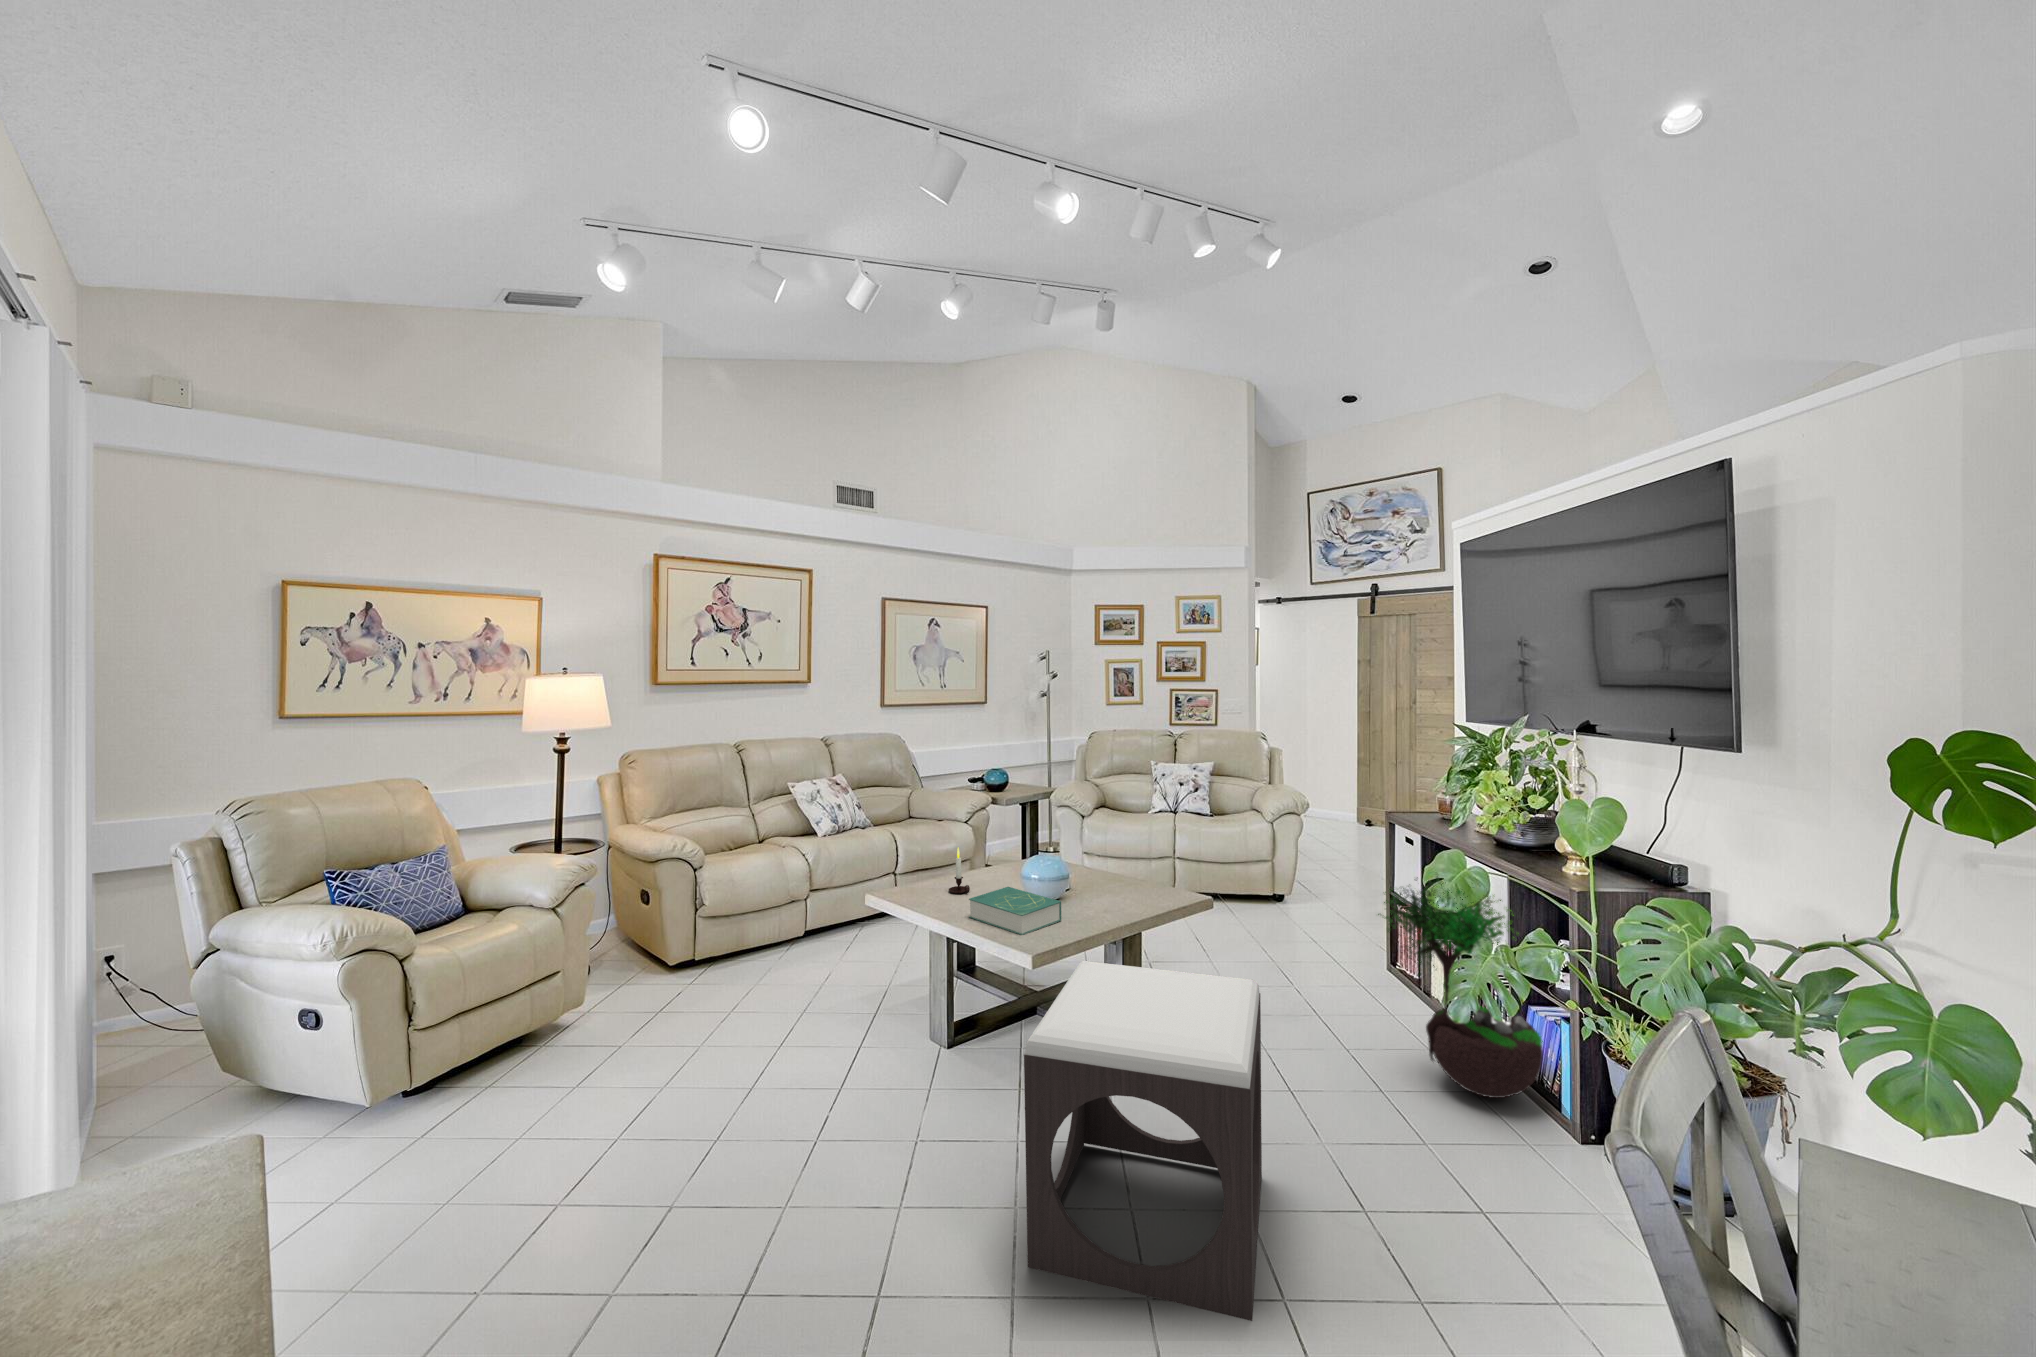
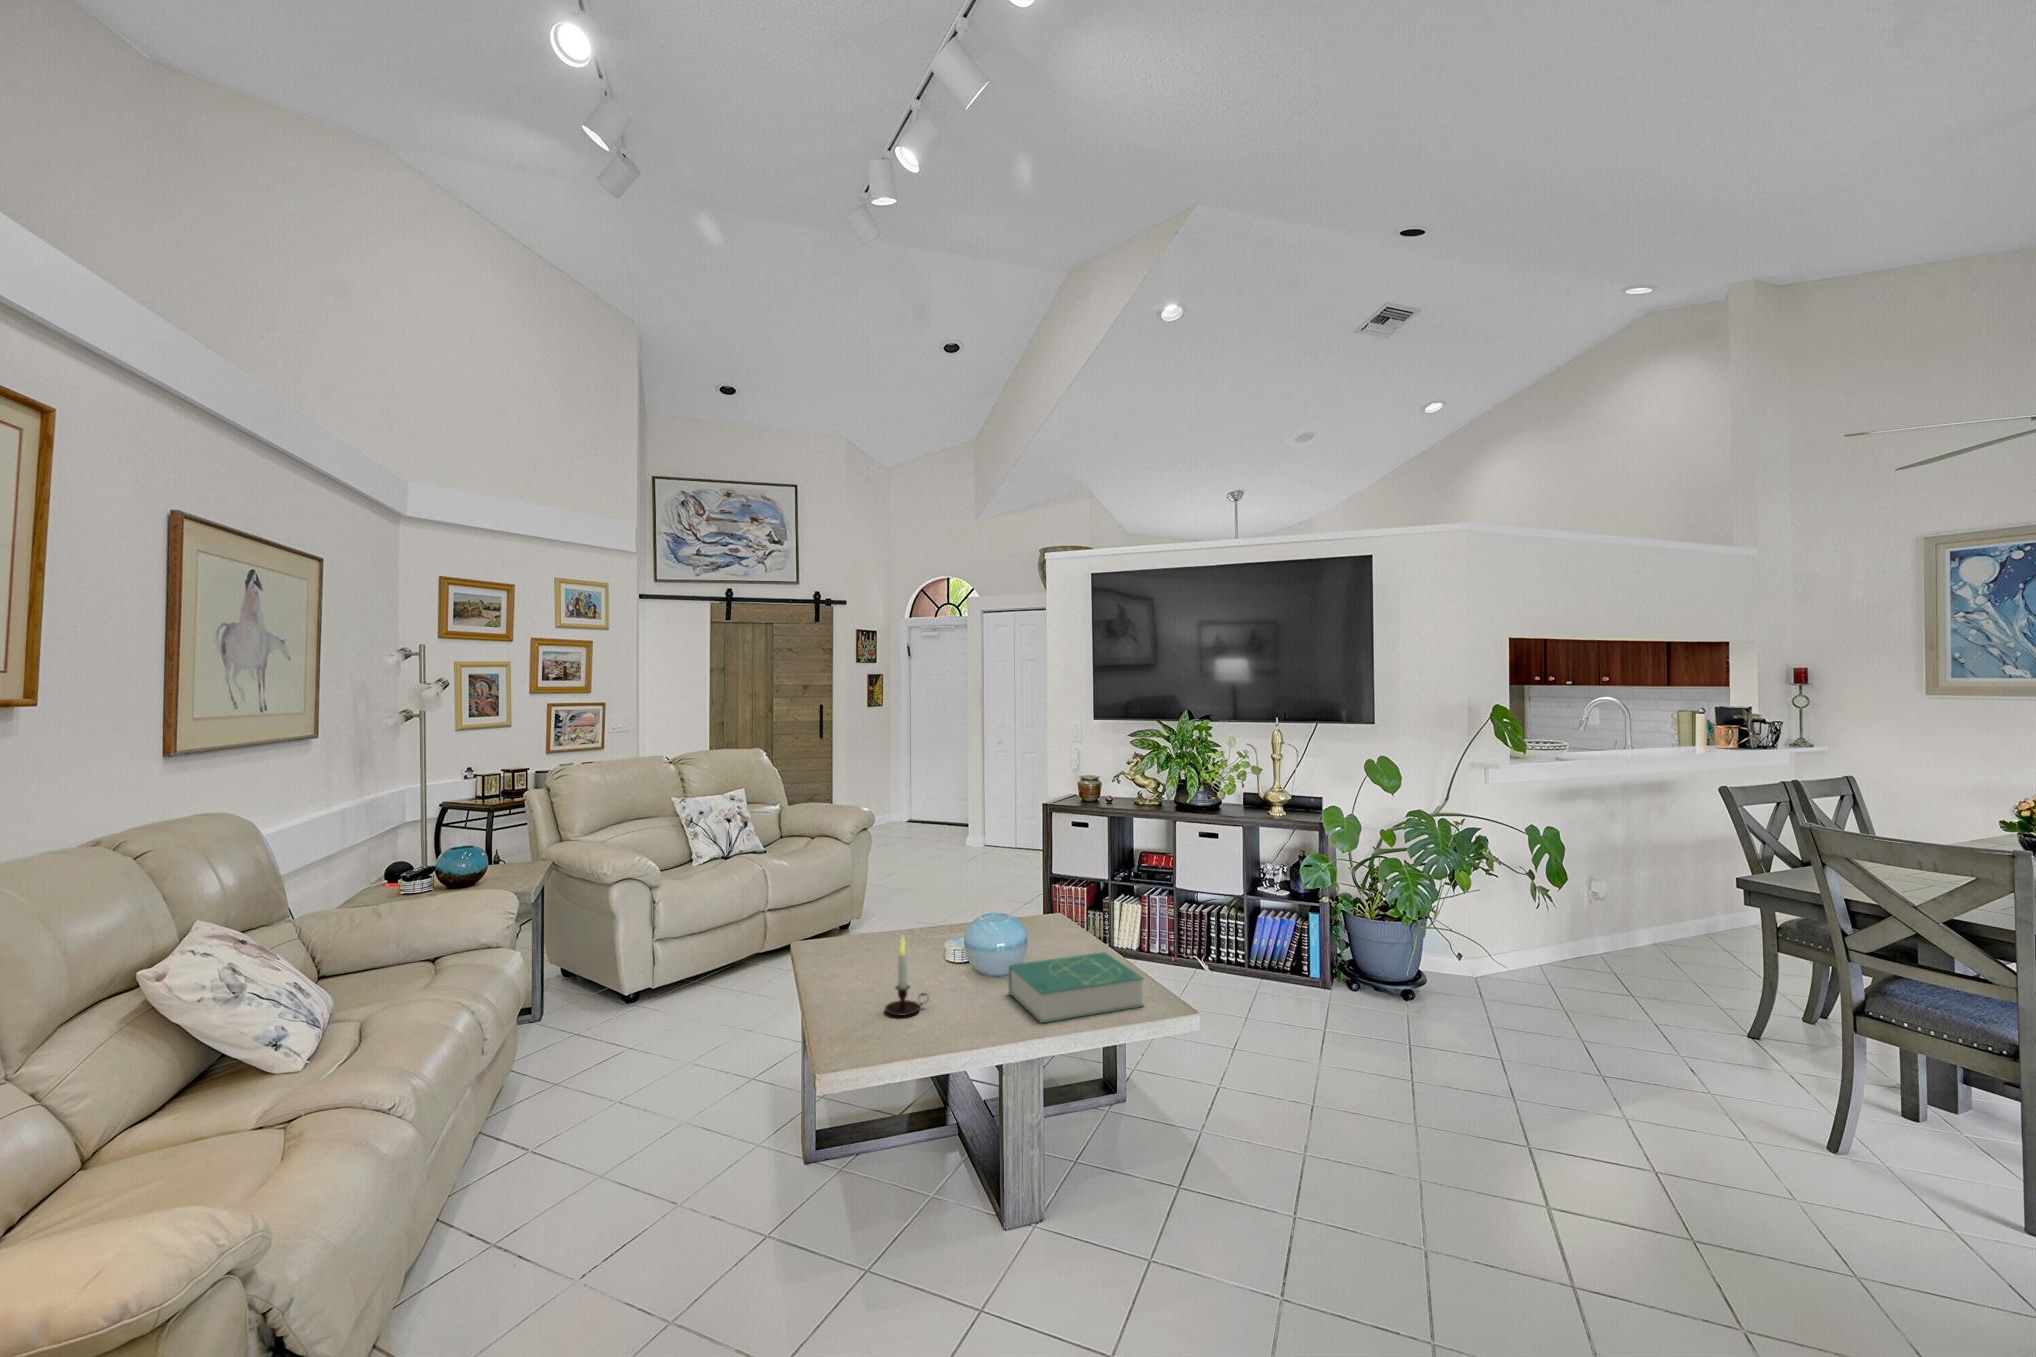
potted tree: present [1378,877,1543,1098] -> none [1233,812,1350,998]
footstool: present [1024,961,1262,1321] -> none [1360,928,1644,1303]

